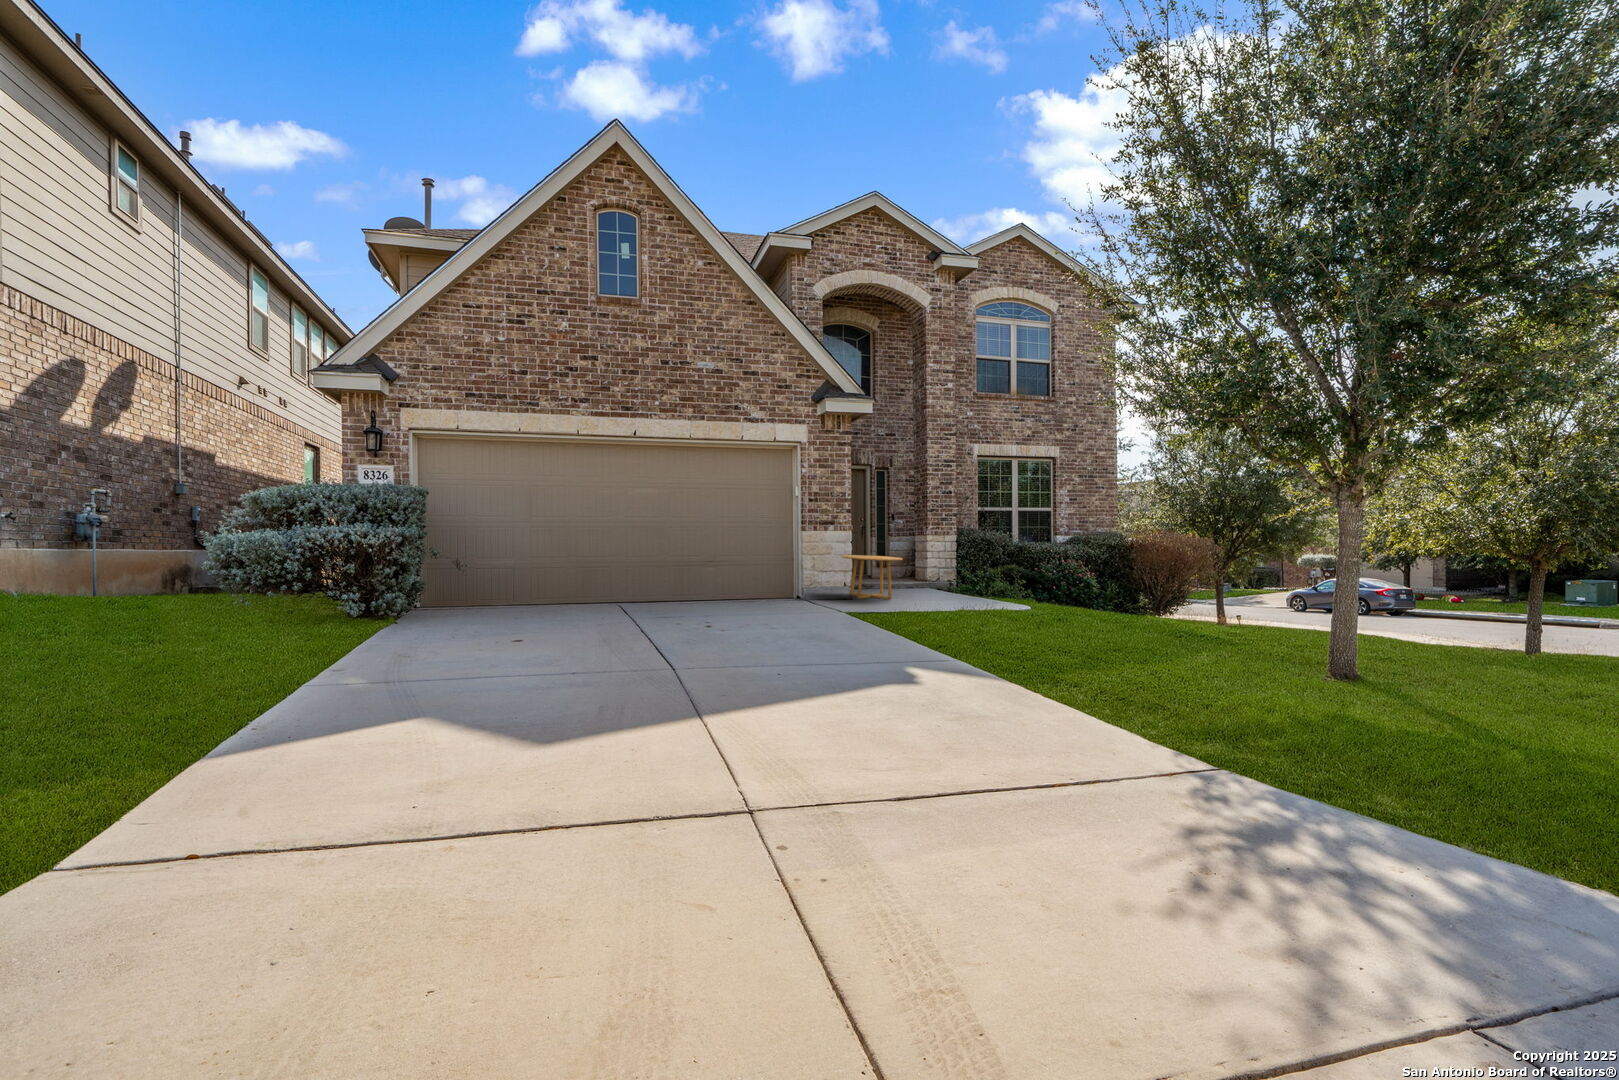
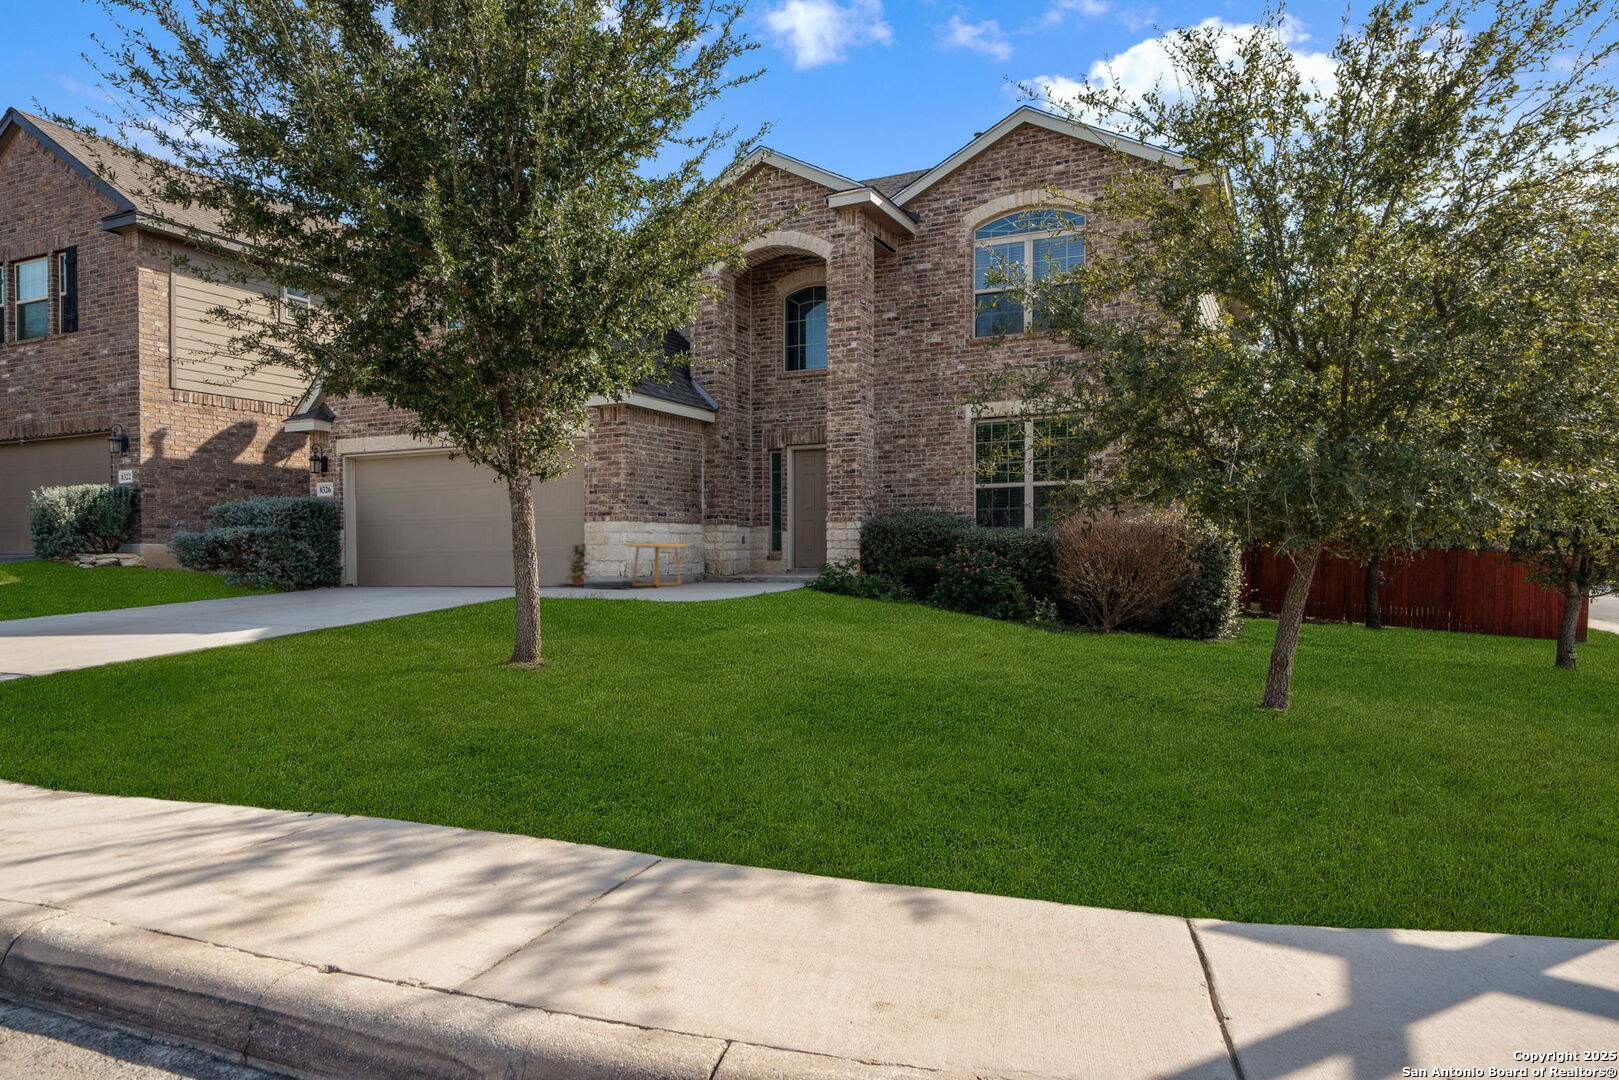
decorative plant: none [805,557,838,602] -> present [567,543,590,585]

